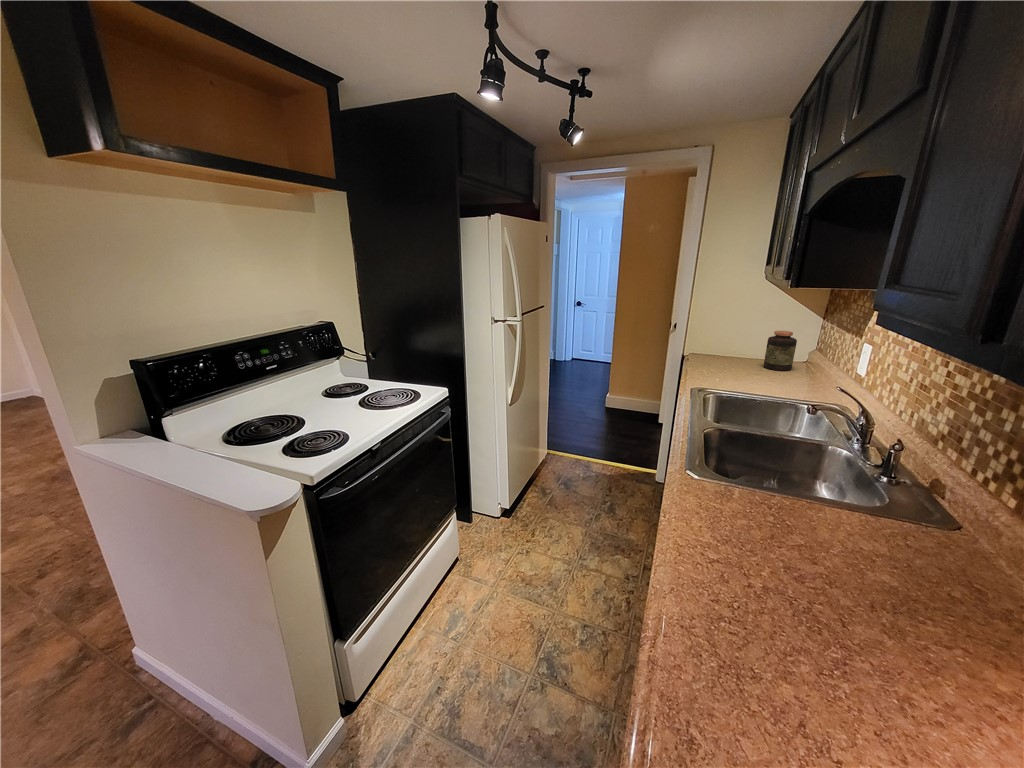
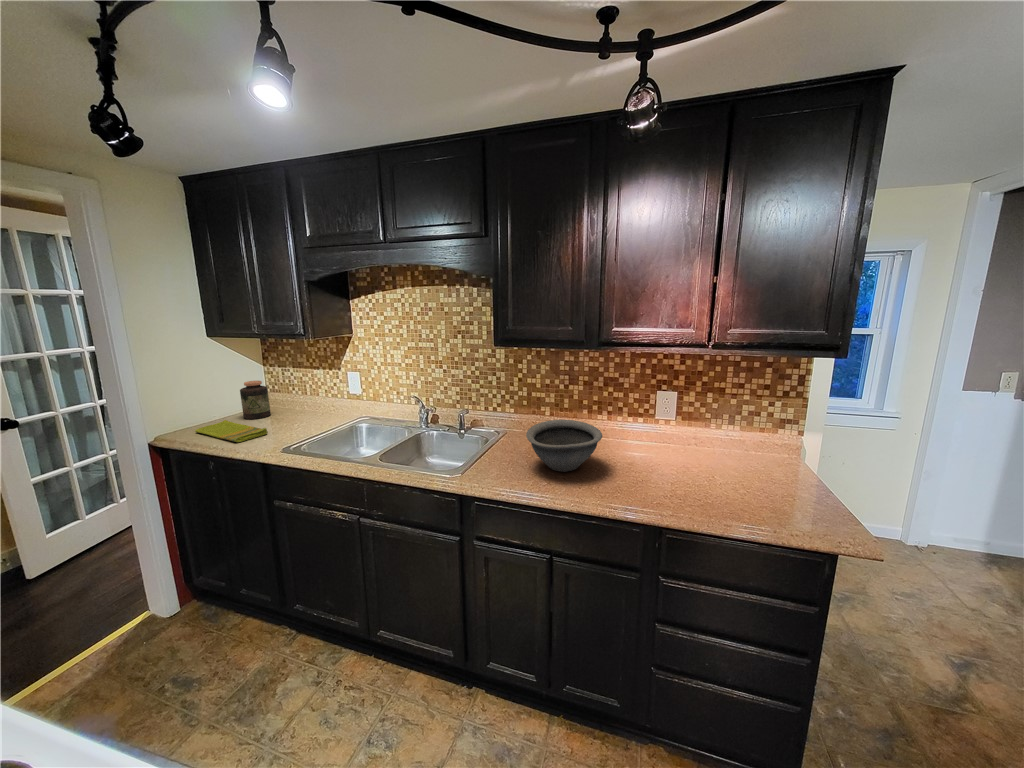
dish towel: none [702,359,741,380] -> present [195,420,268,442]
bowl: none [736,494,952,629] -> present [526,420,602,472]

